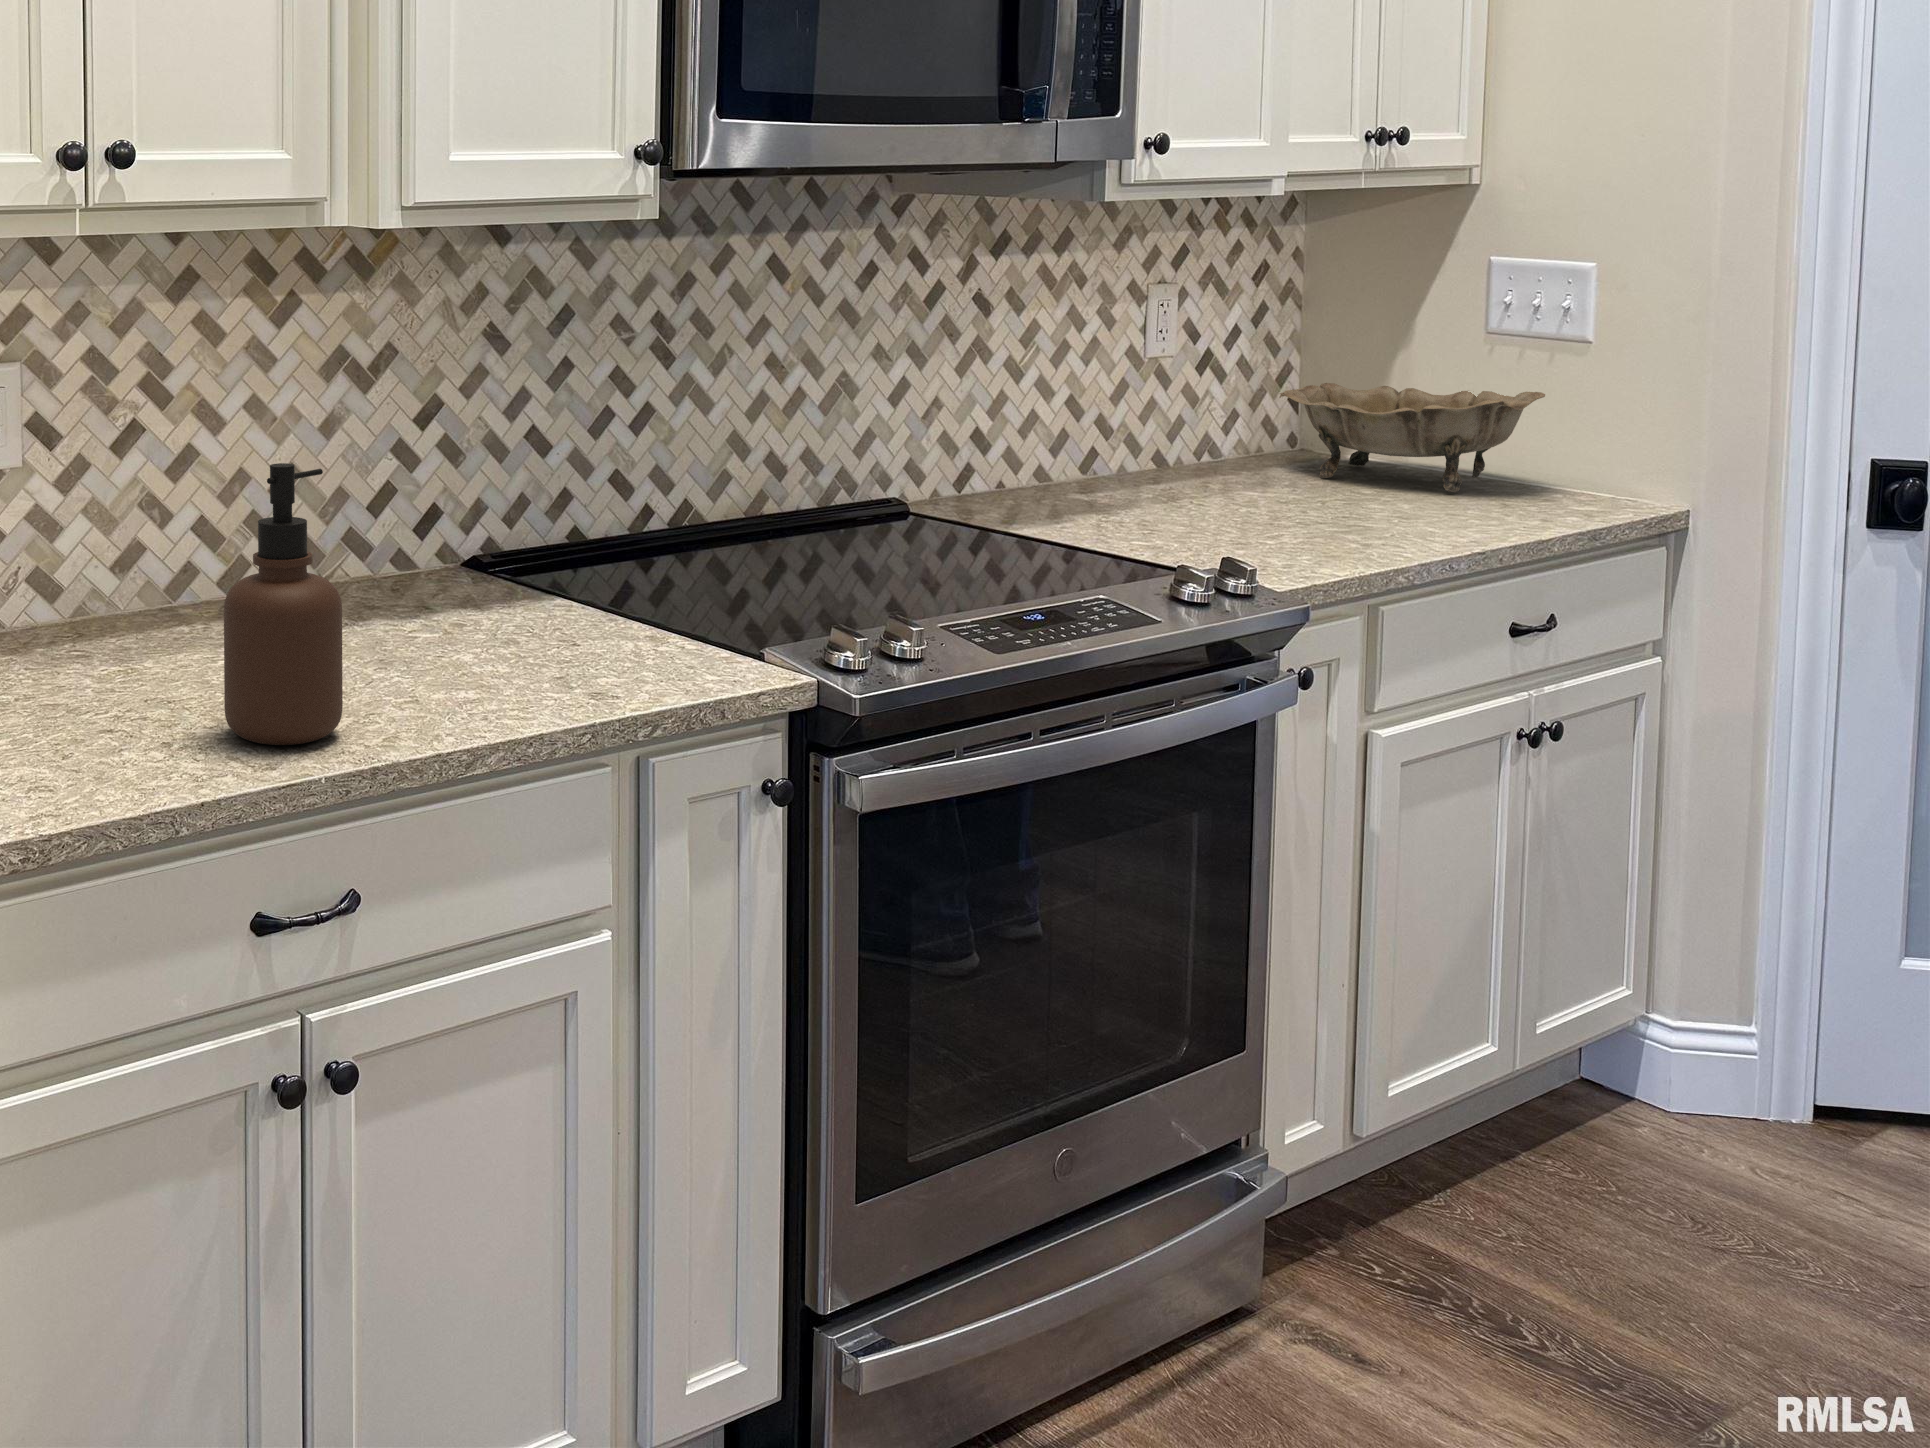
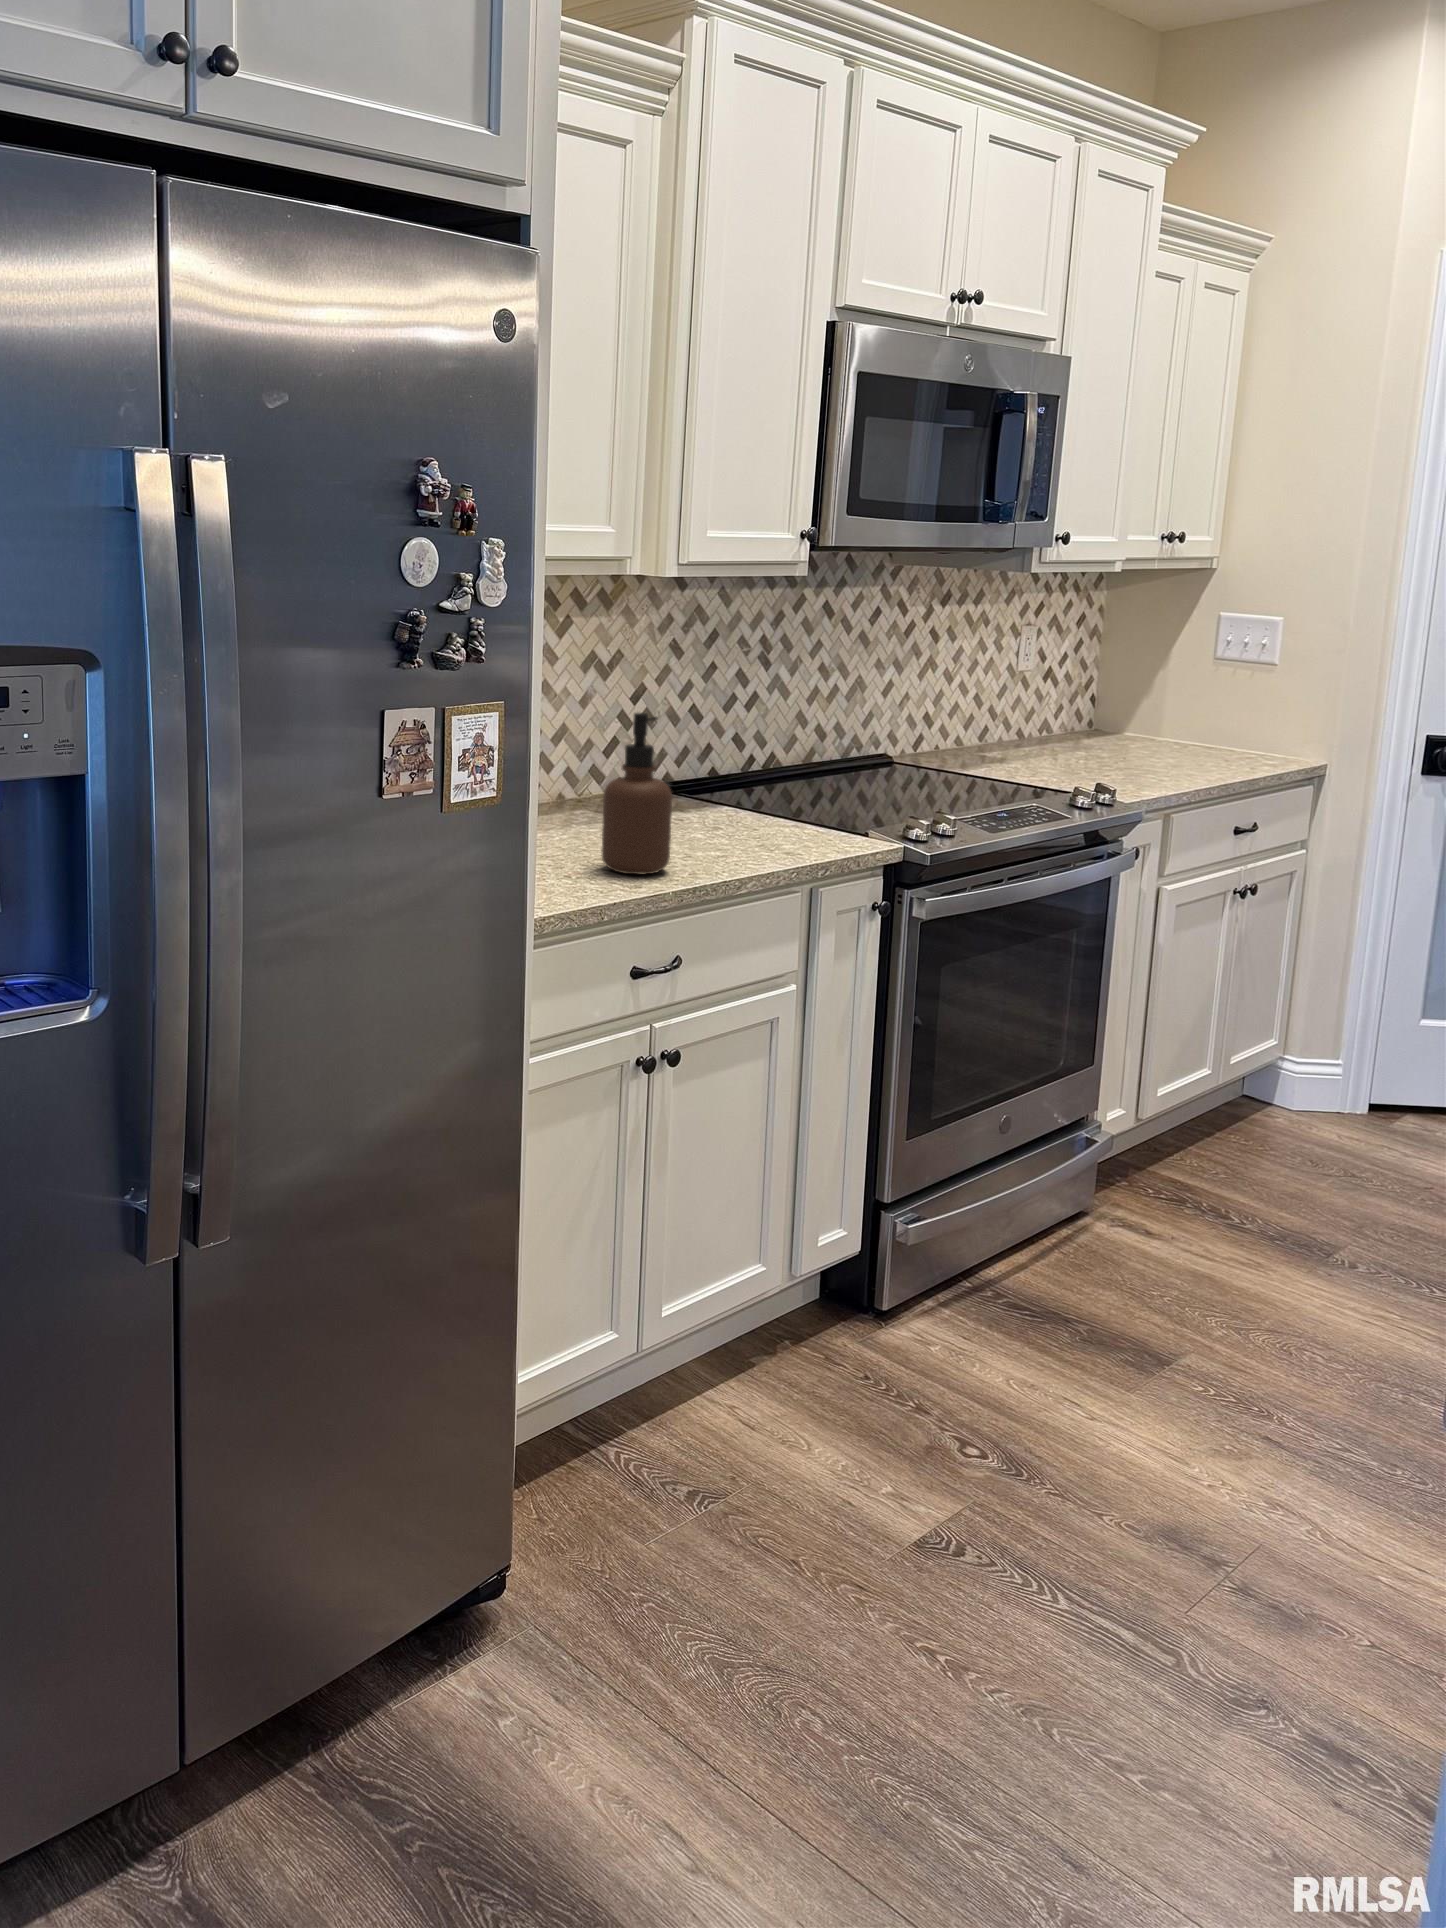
decorative bowl: present [1280,383,1545,492] -> none [1091,689,1246,754]

